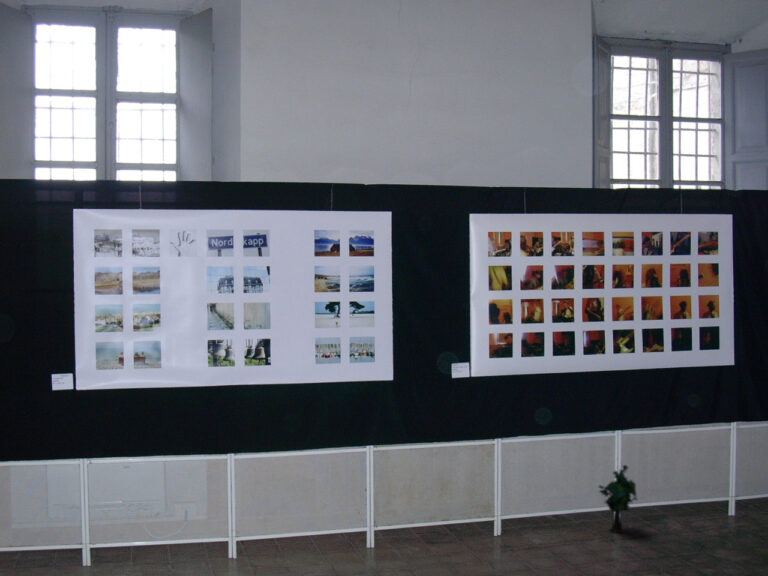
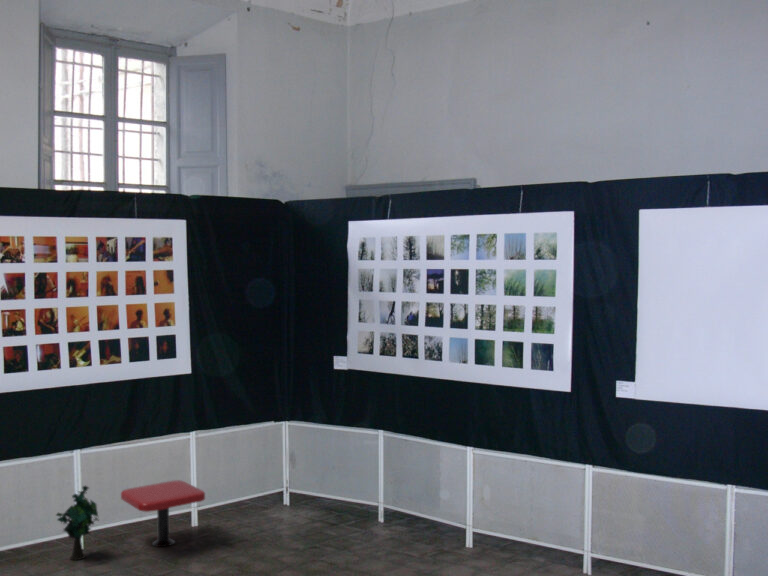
pedestal table: none [660,475,749,541] -> present [121,480,205,547]

